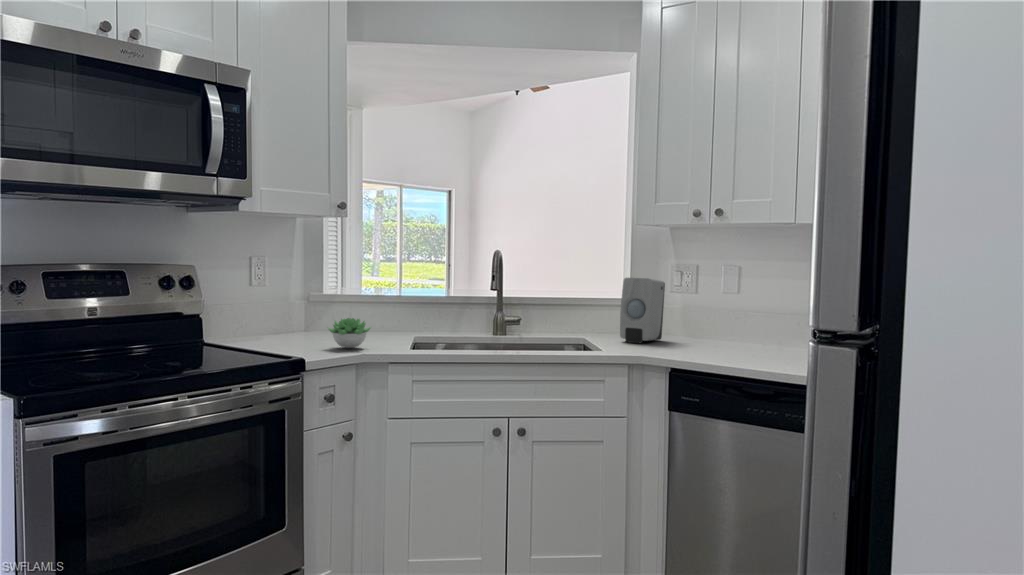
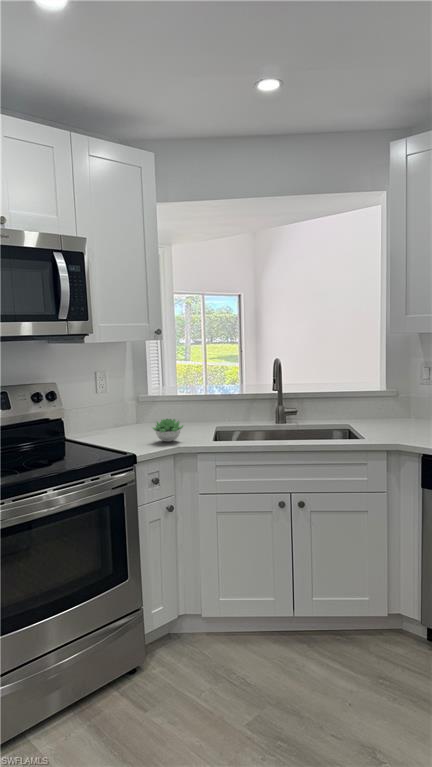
soap dispenser: present [620,278,665,343] -> none [379,377,415,430]

